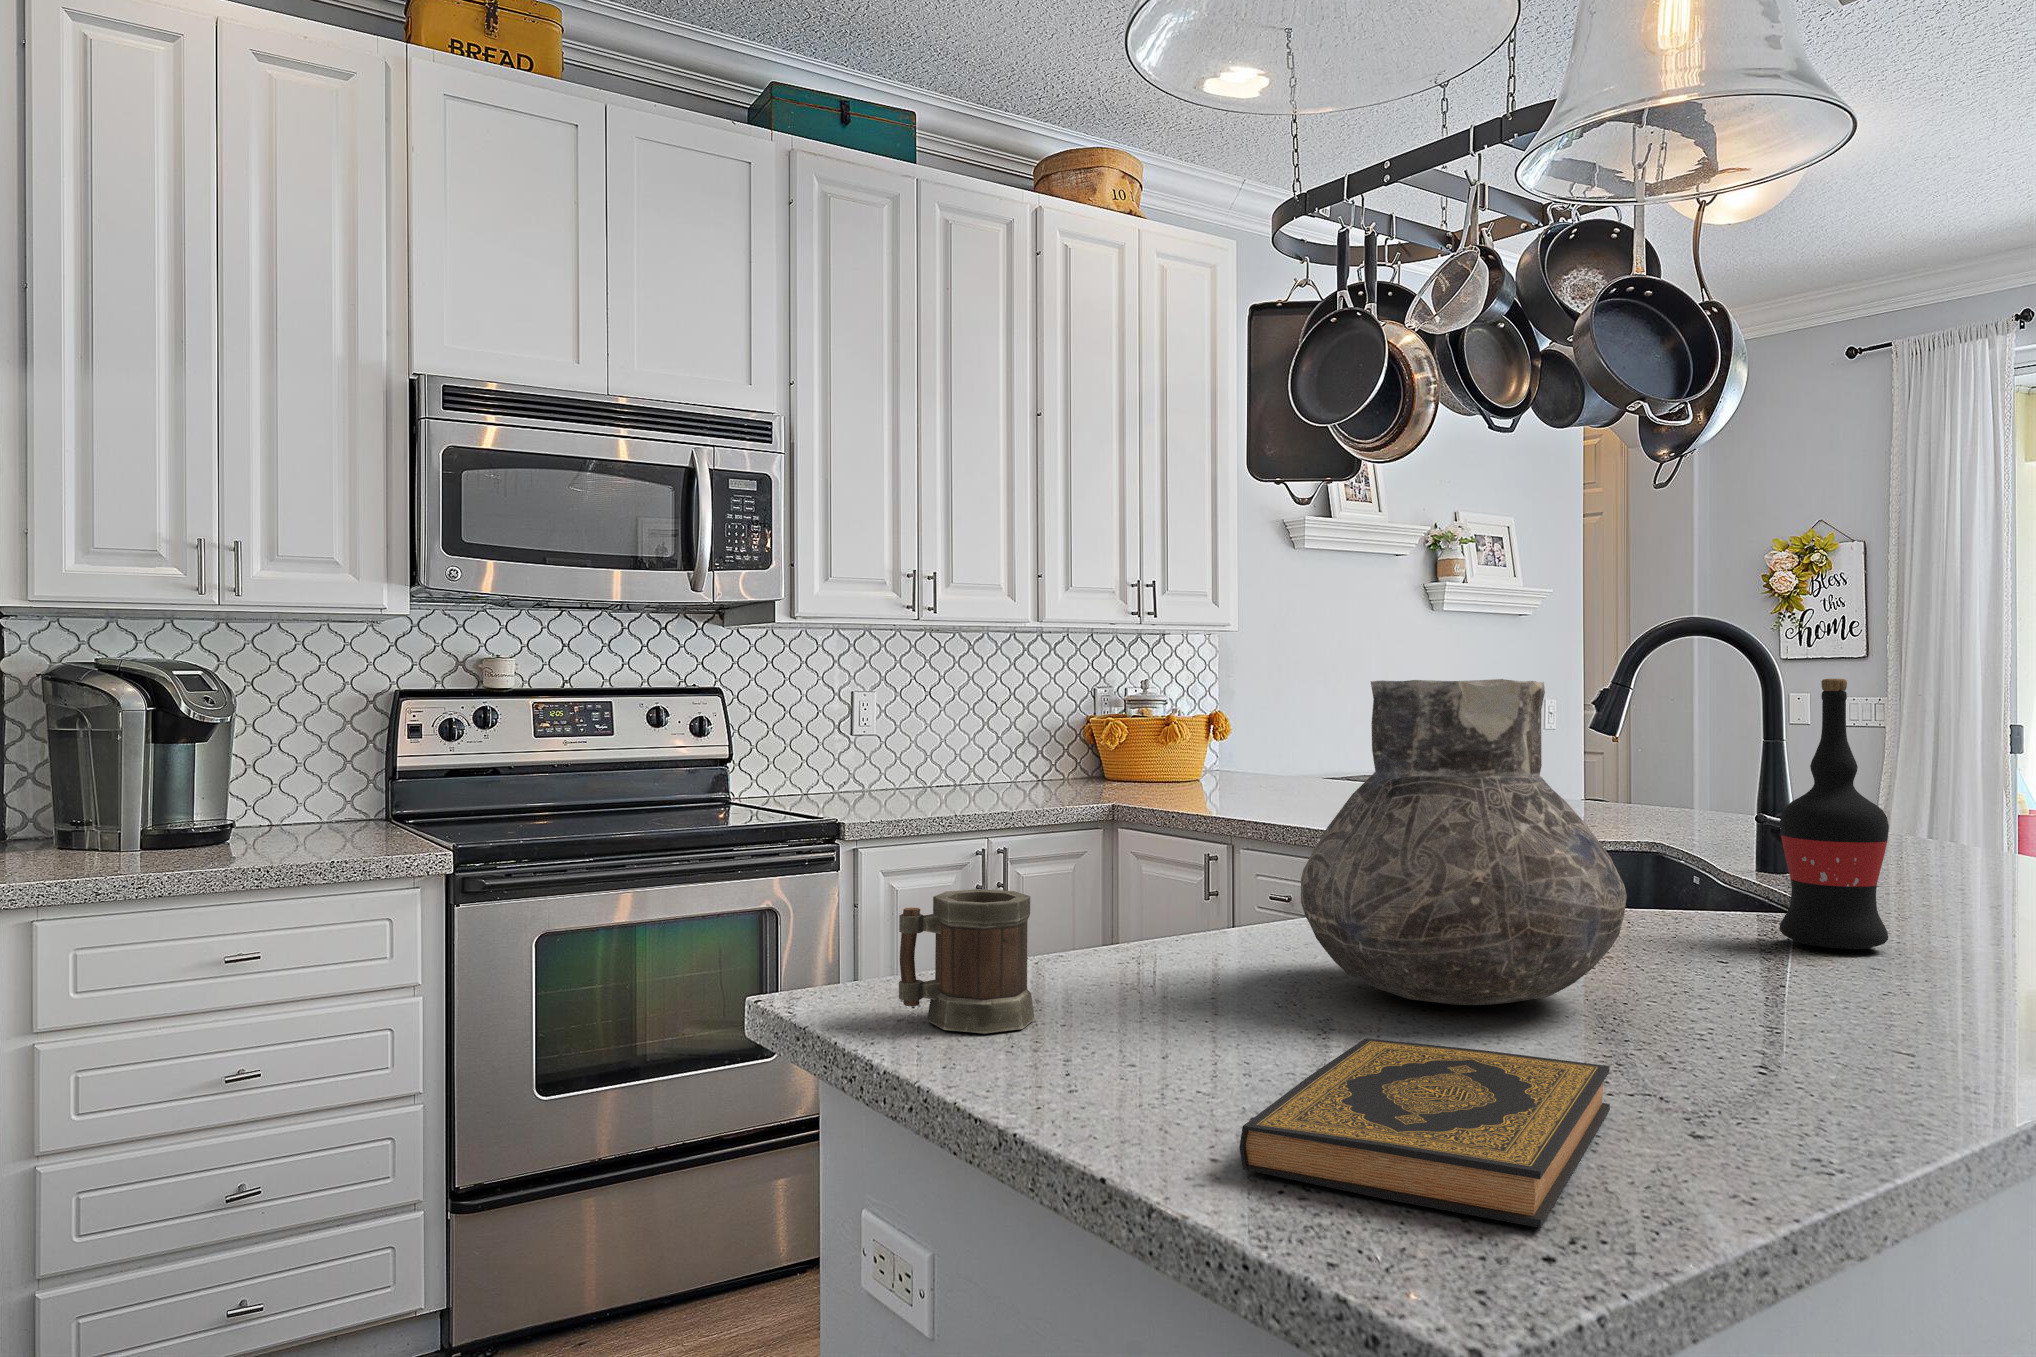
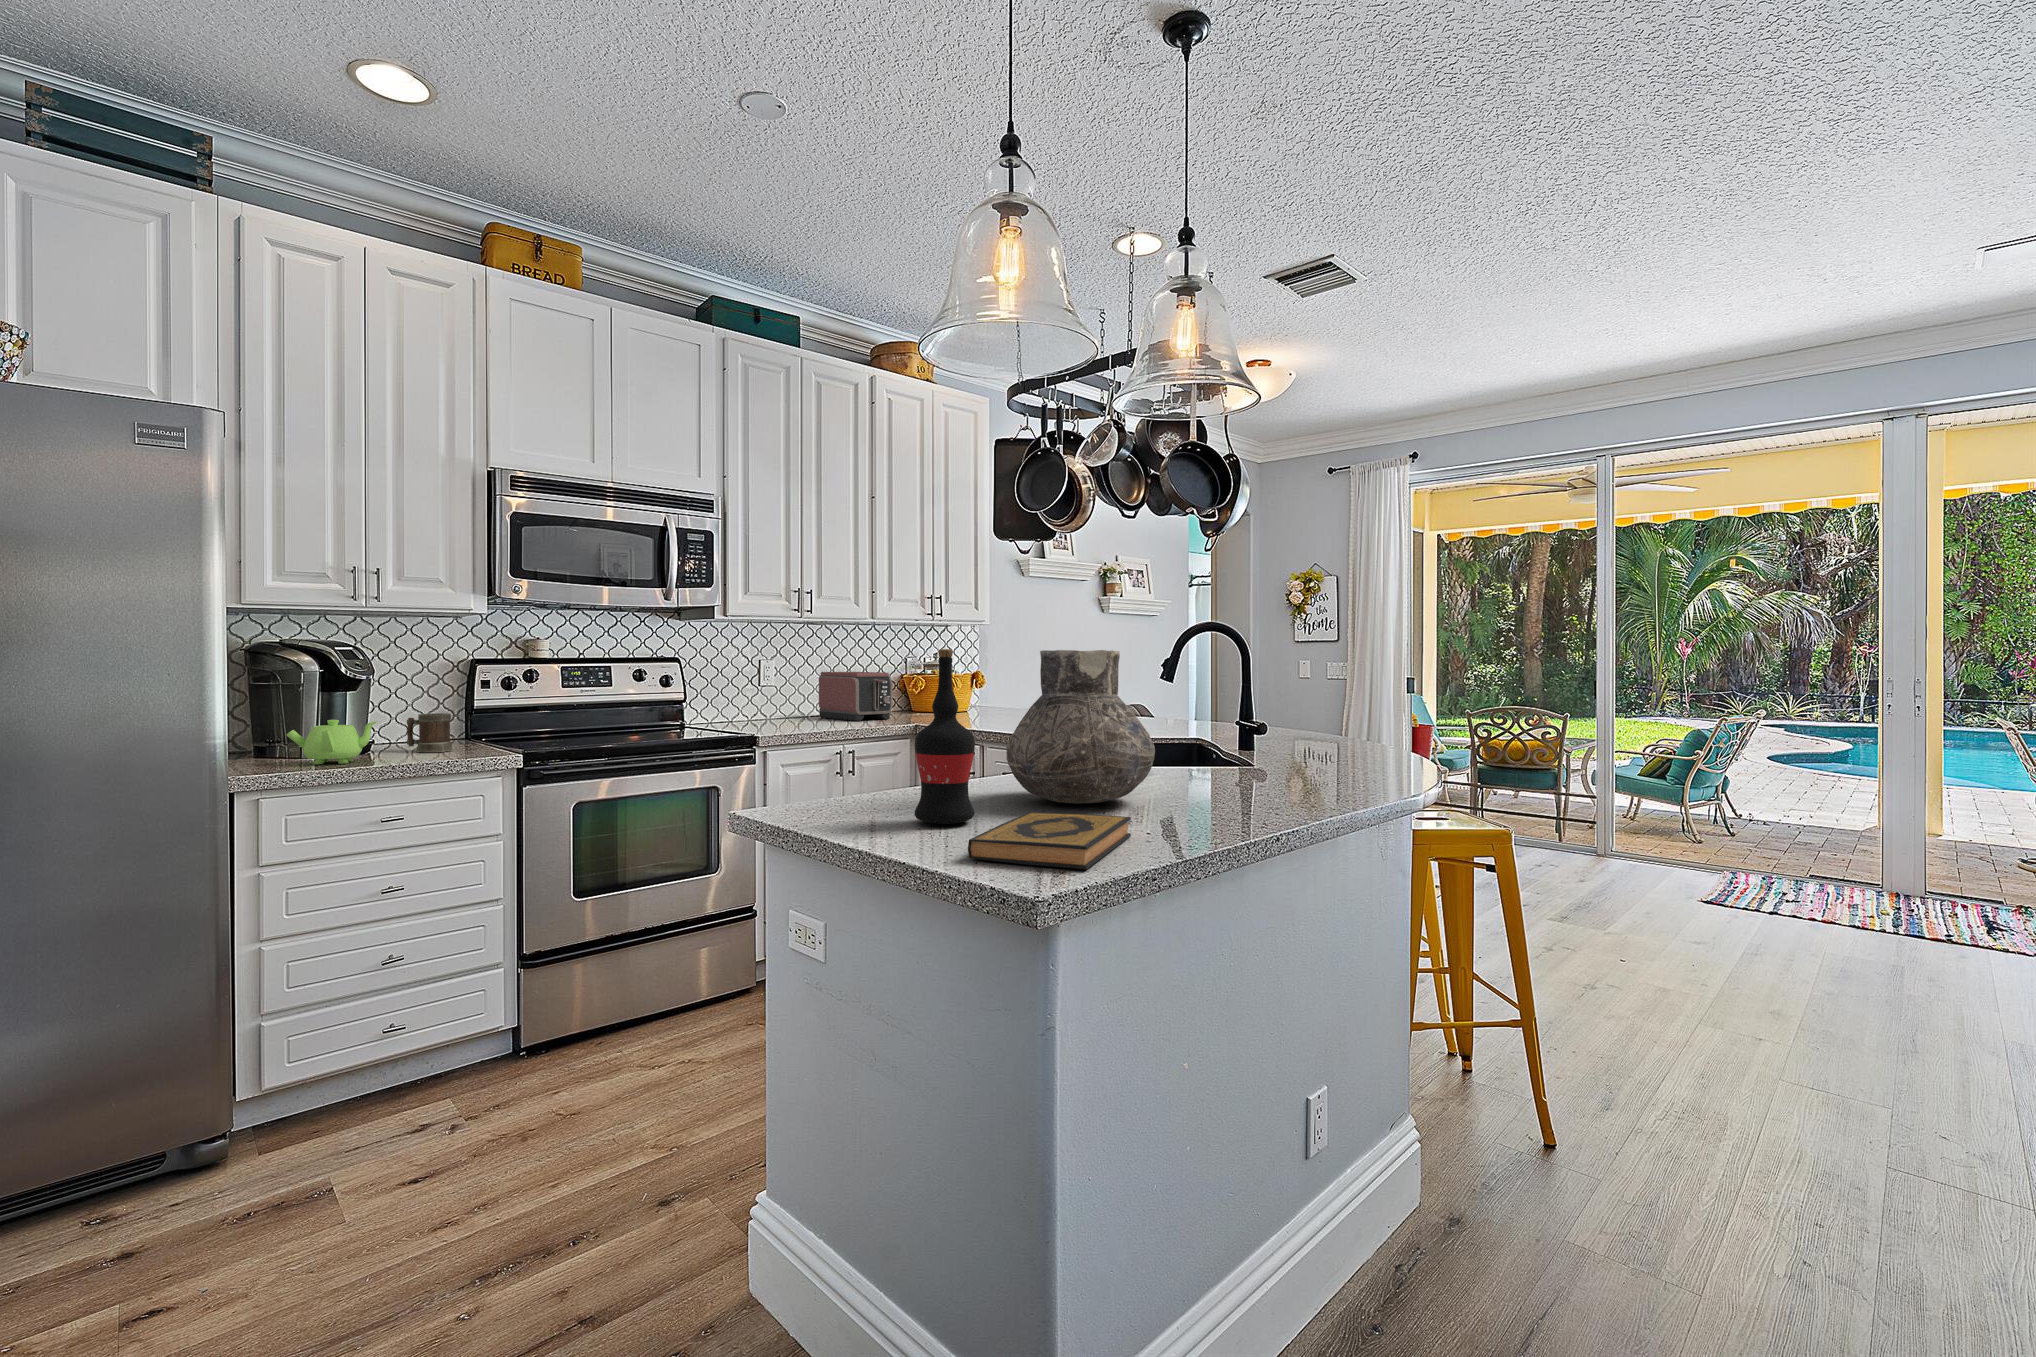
wine bottle: present [1779,679,1889,949] -> present [914,649,975,824]
toaster: none [948,710,1071,795] -> present [819,672,893,721]
teapot: none [85,792,226,866] -> present [286,720,377,764]
mug: present [899,889,1035,1033] -> present [407,713,453,752]

